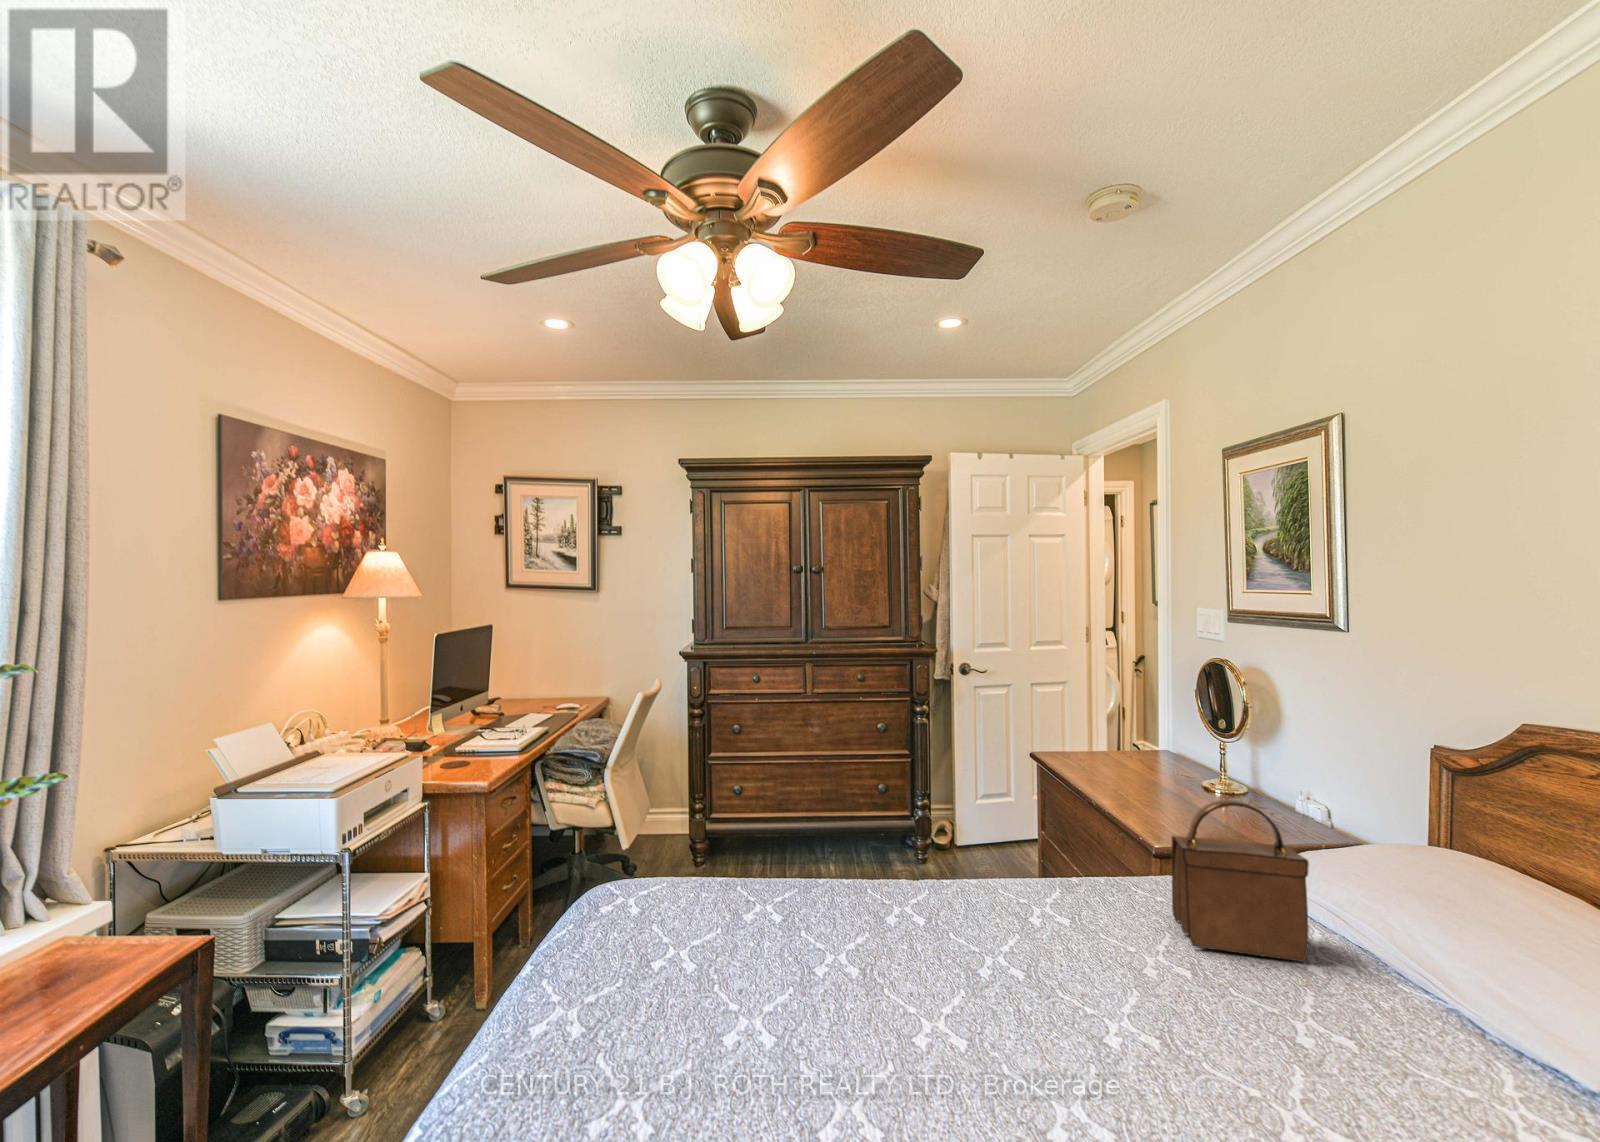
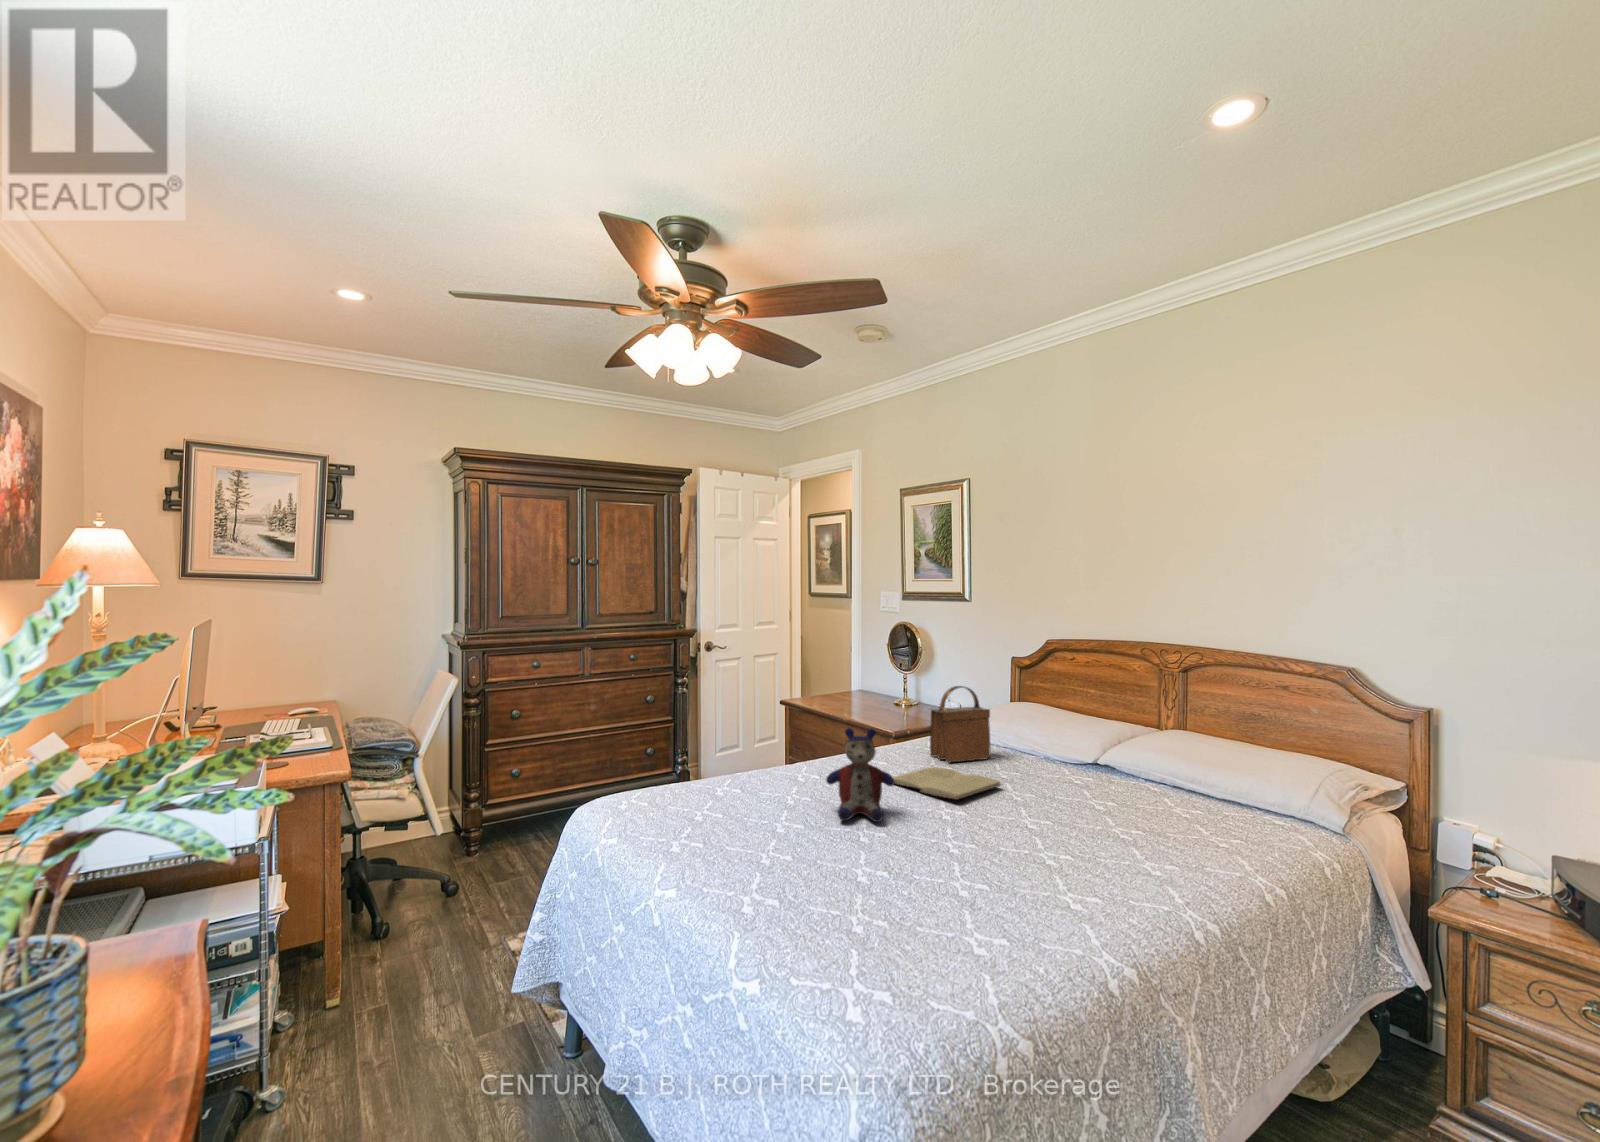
stuffed bear: none [847,866,975,1071] -> present [826,728,895,822]
book: none [1030,949,1277,1070] -> present [893,767,1001,800]

